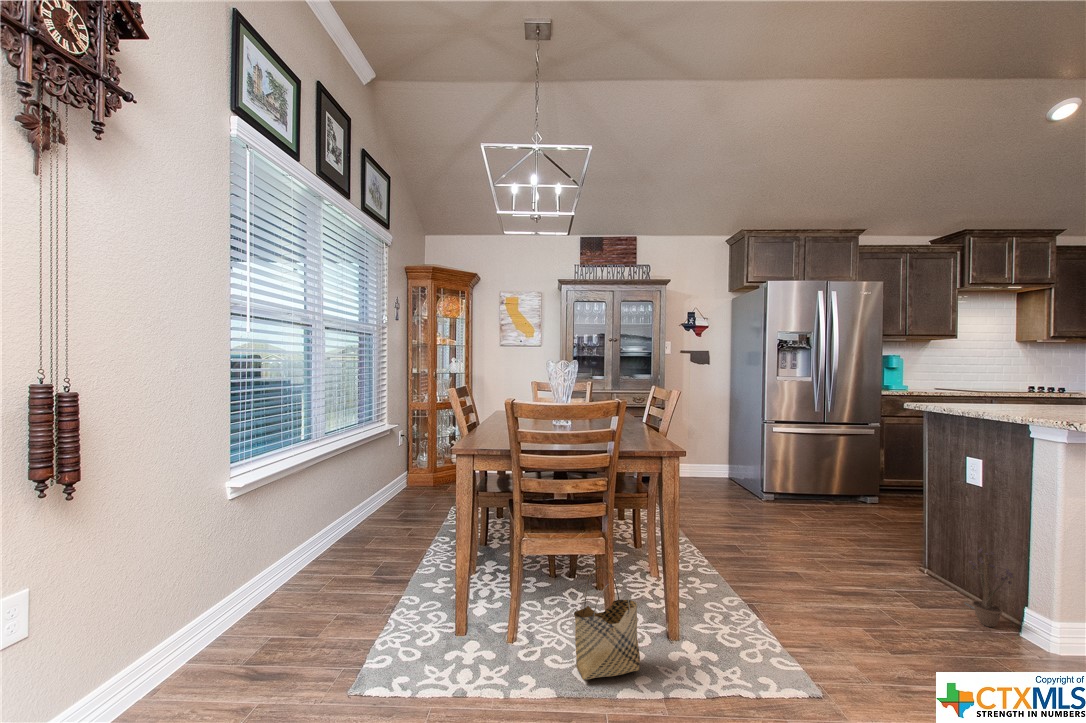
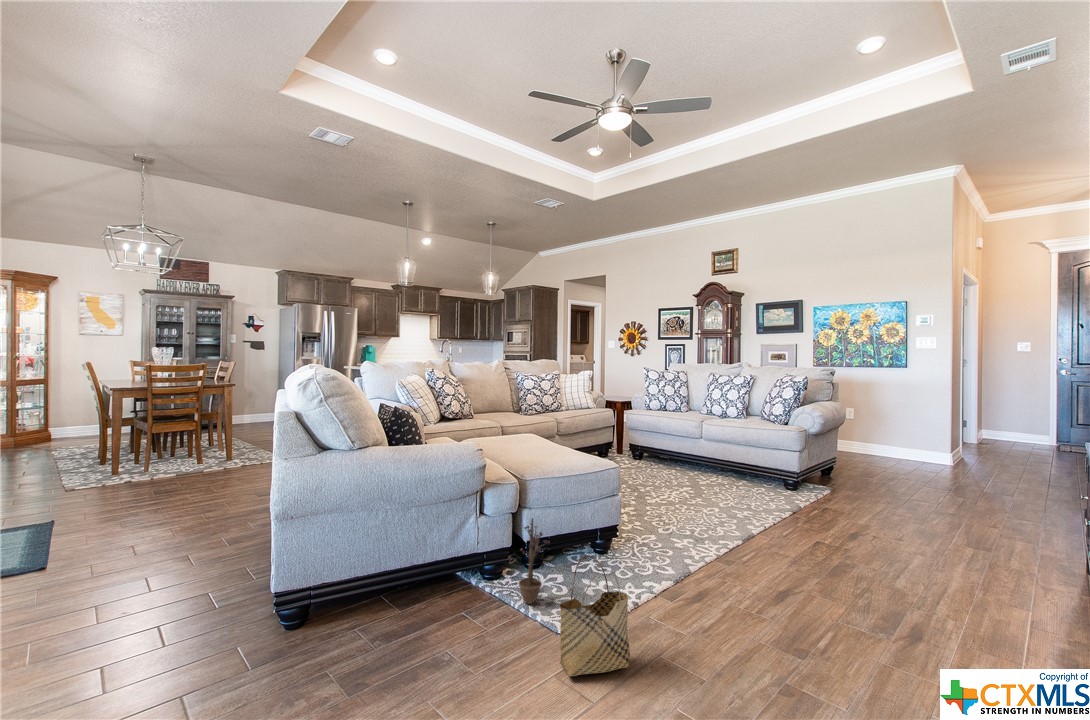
decorative plant: present [965,544,1013,627] -> present [519,518,550,604]

